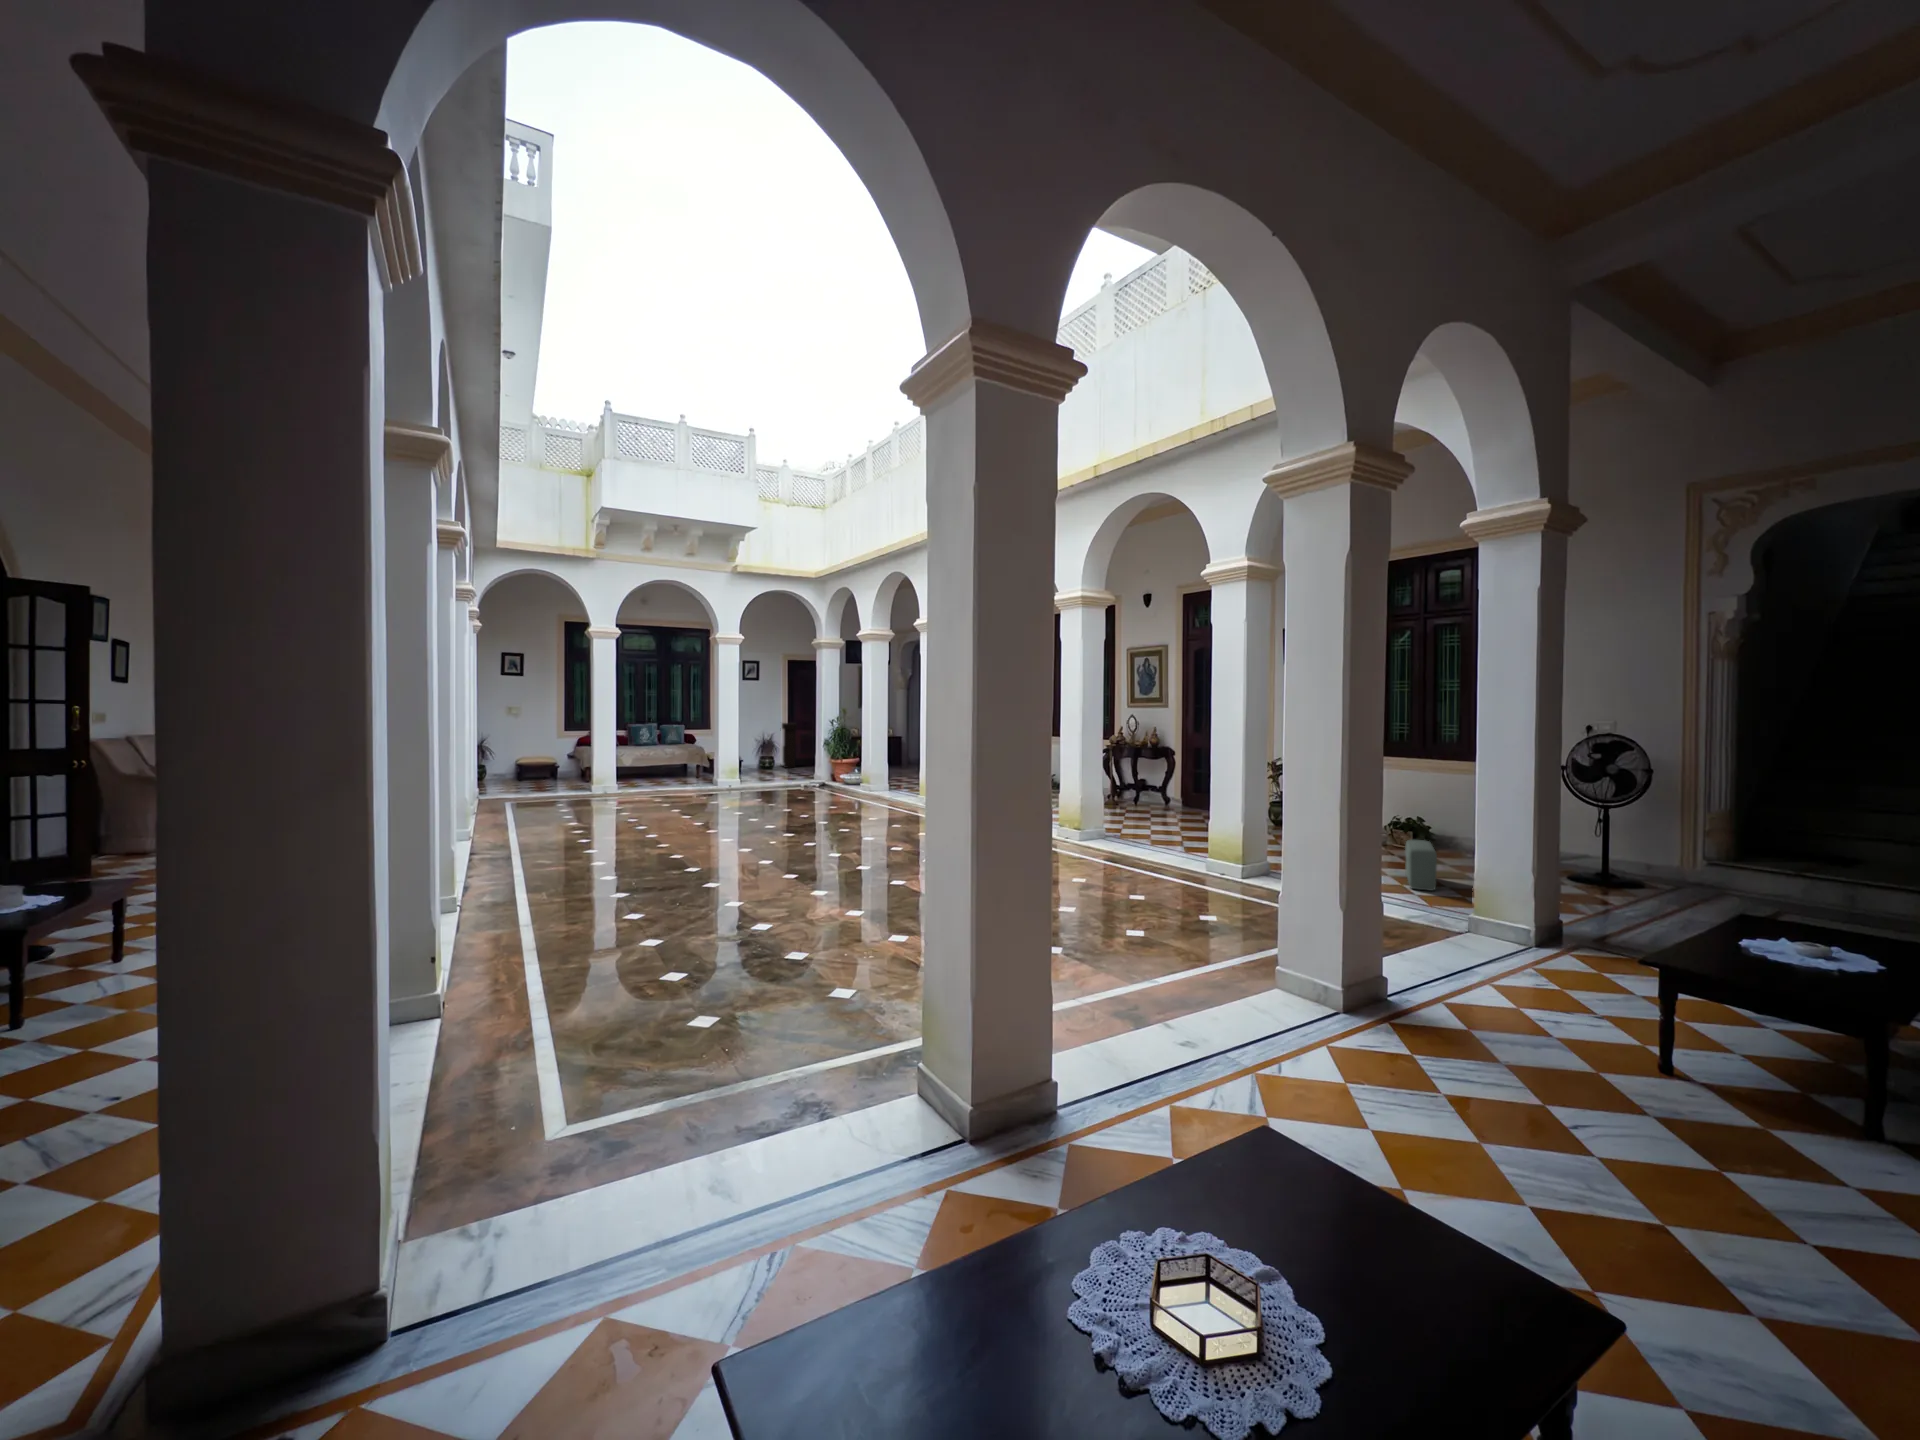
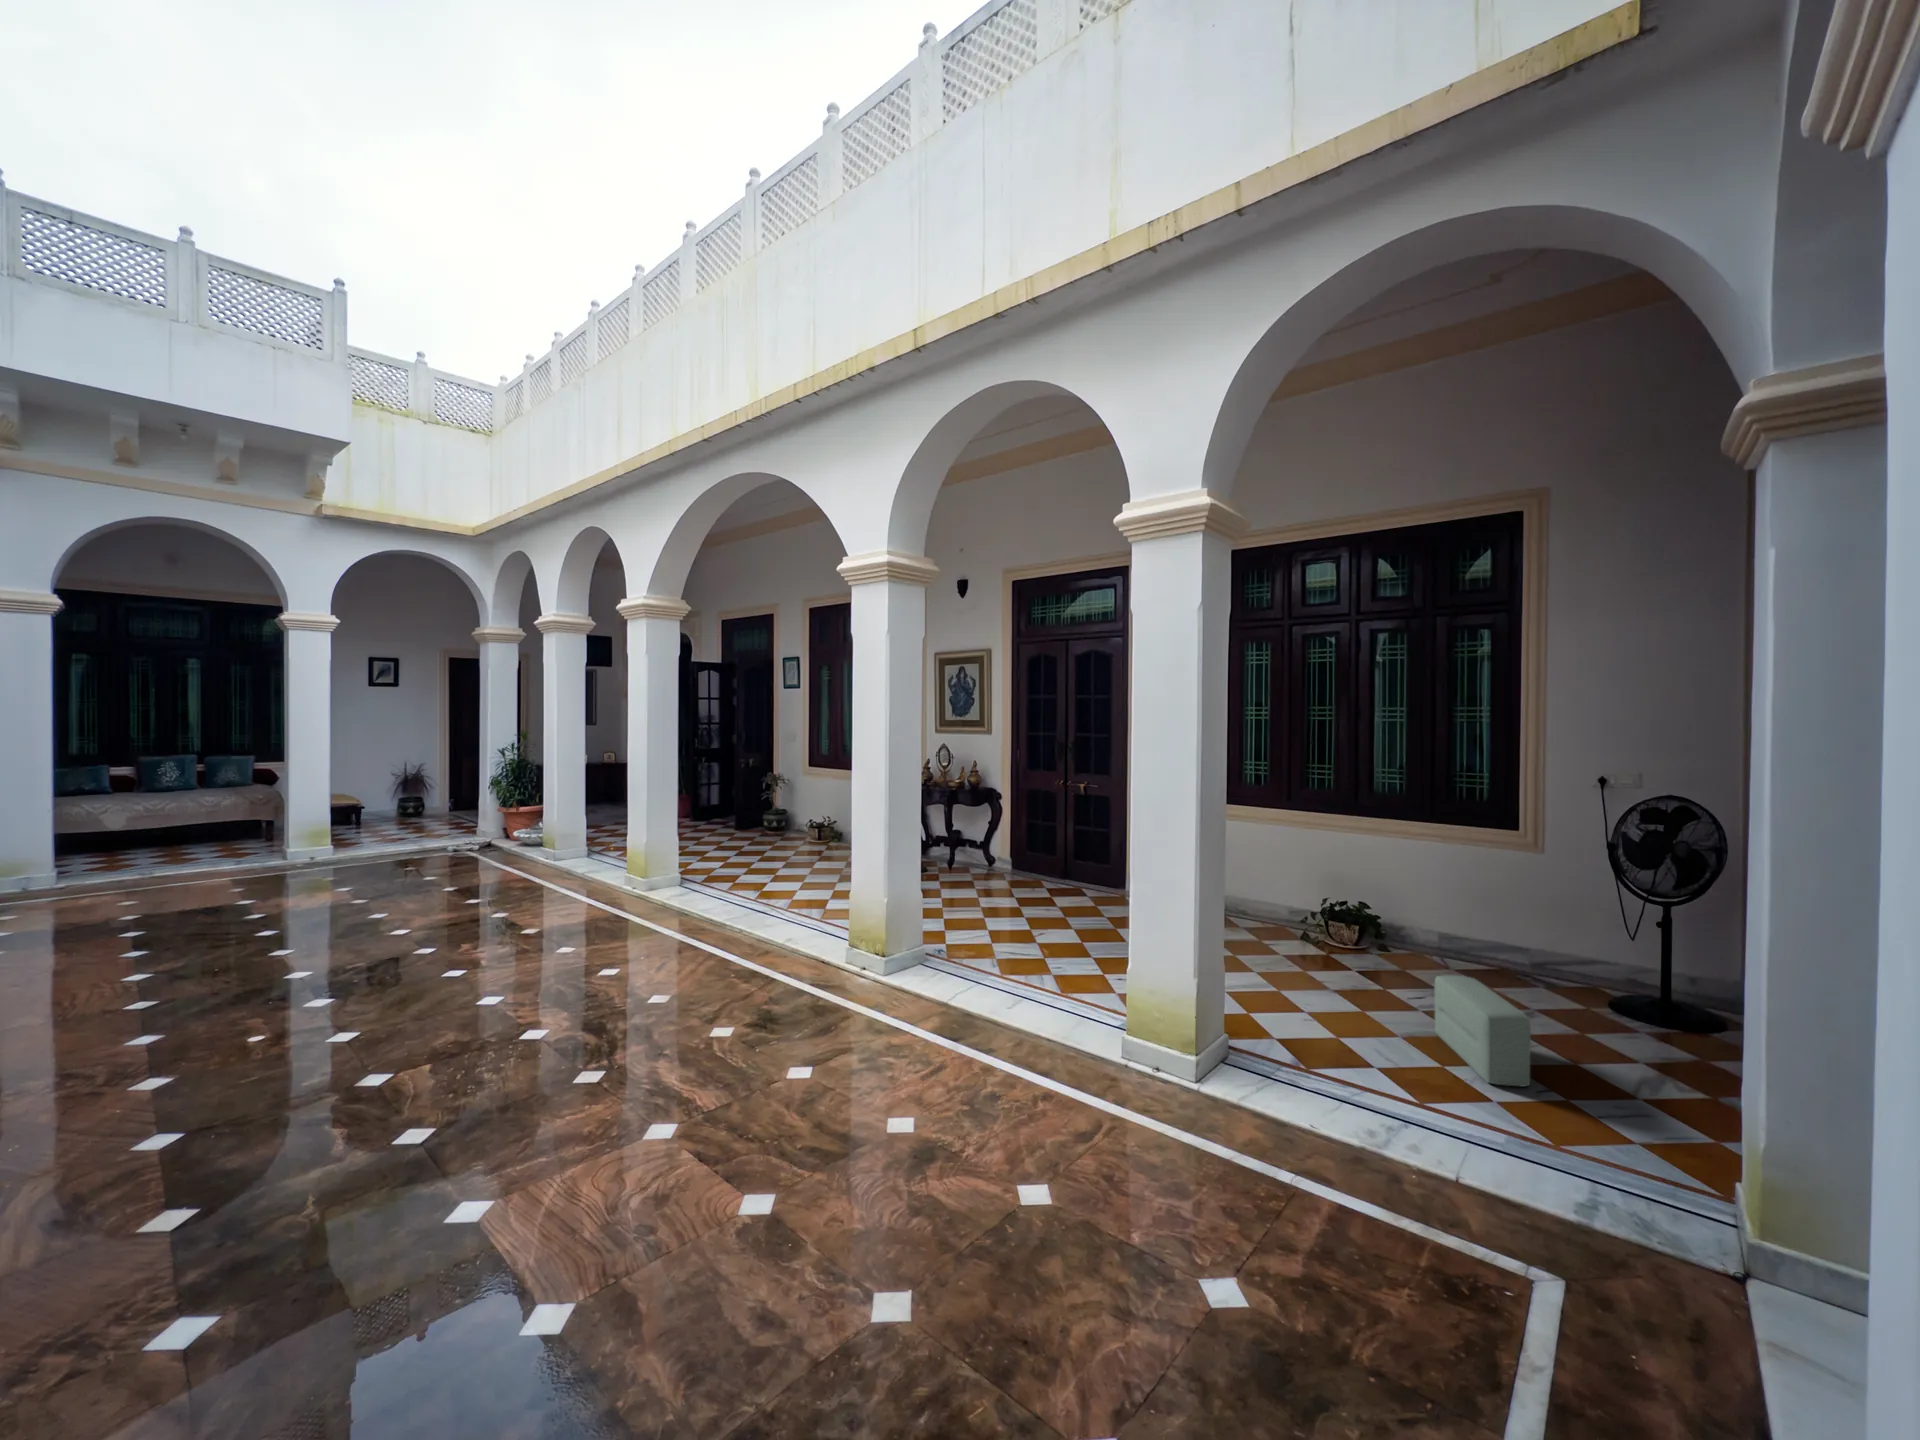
console table: present [782,723,797,768] -> none [439,746,464,812]

